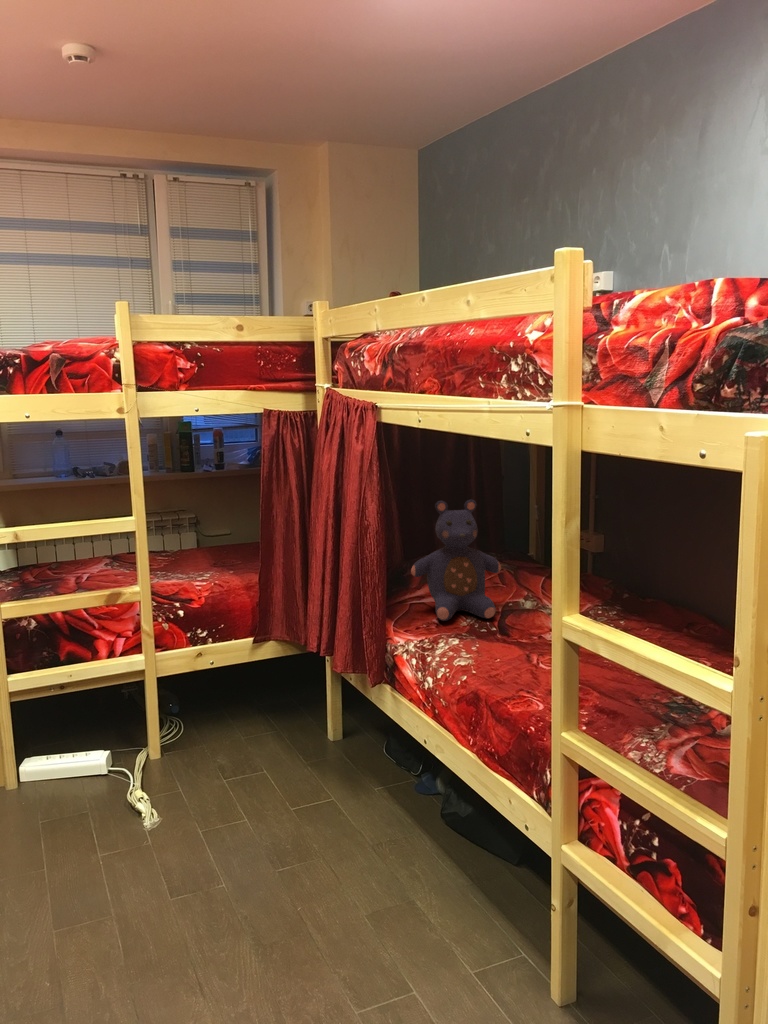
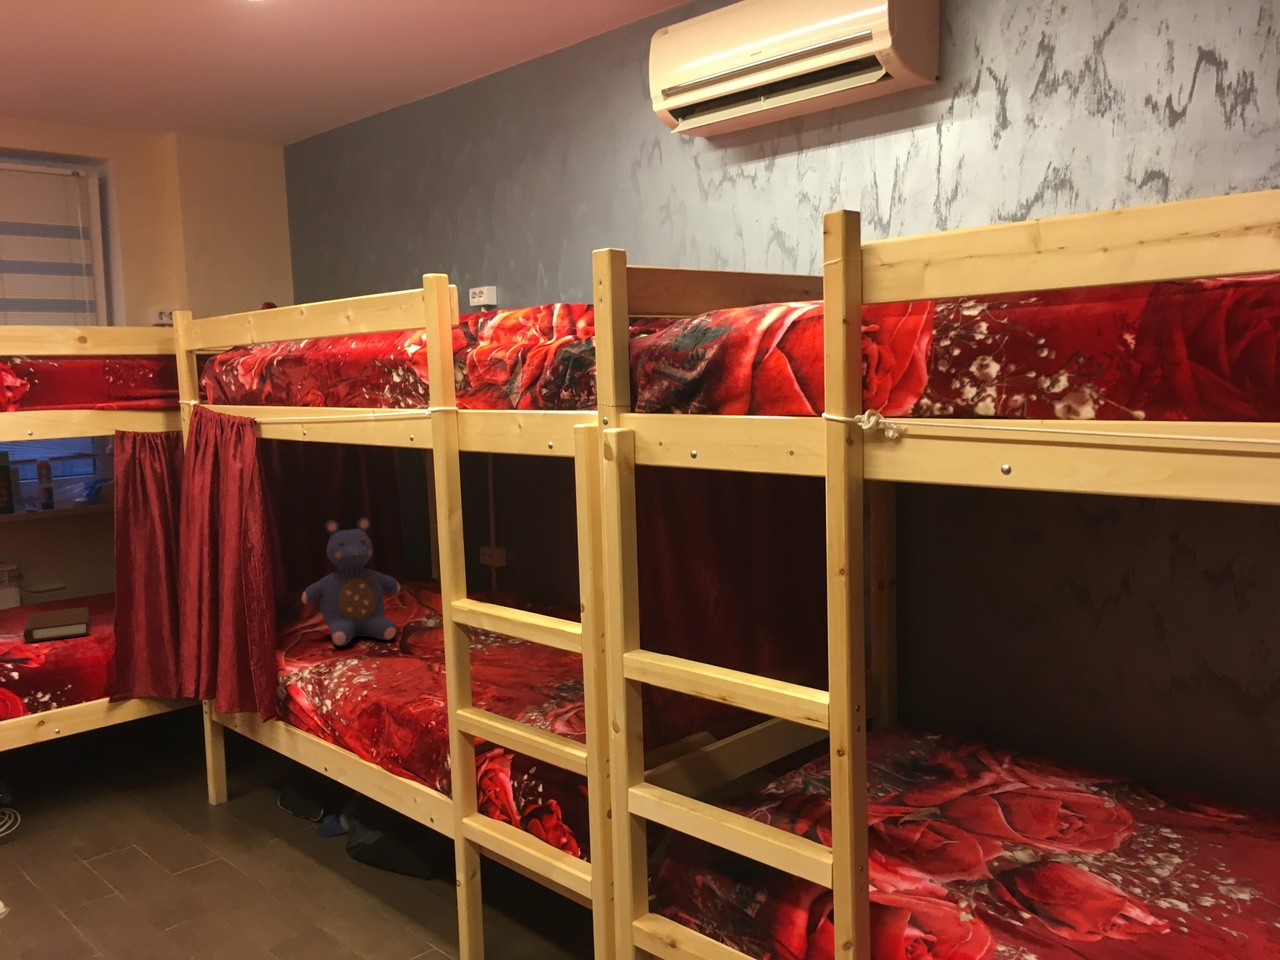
book: none [190,556,242,585] -> present [24,607,89,642]

